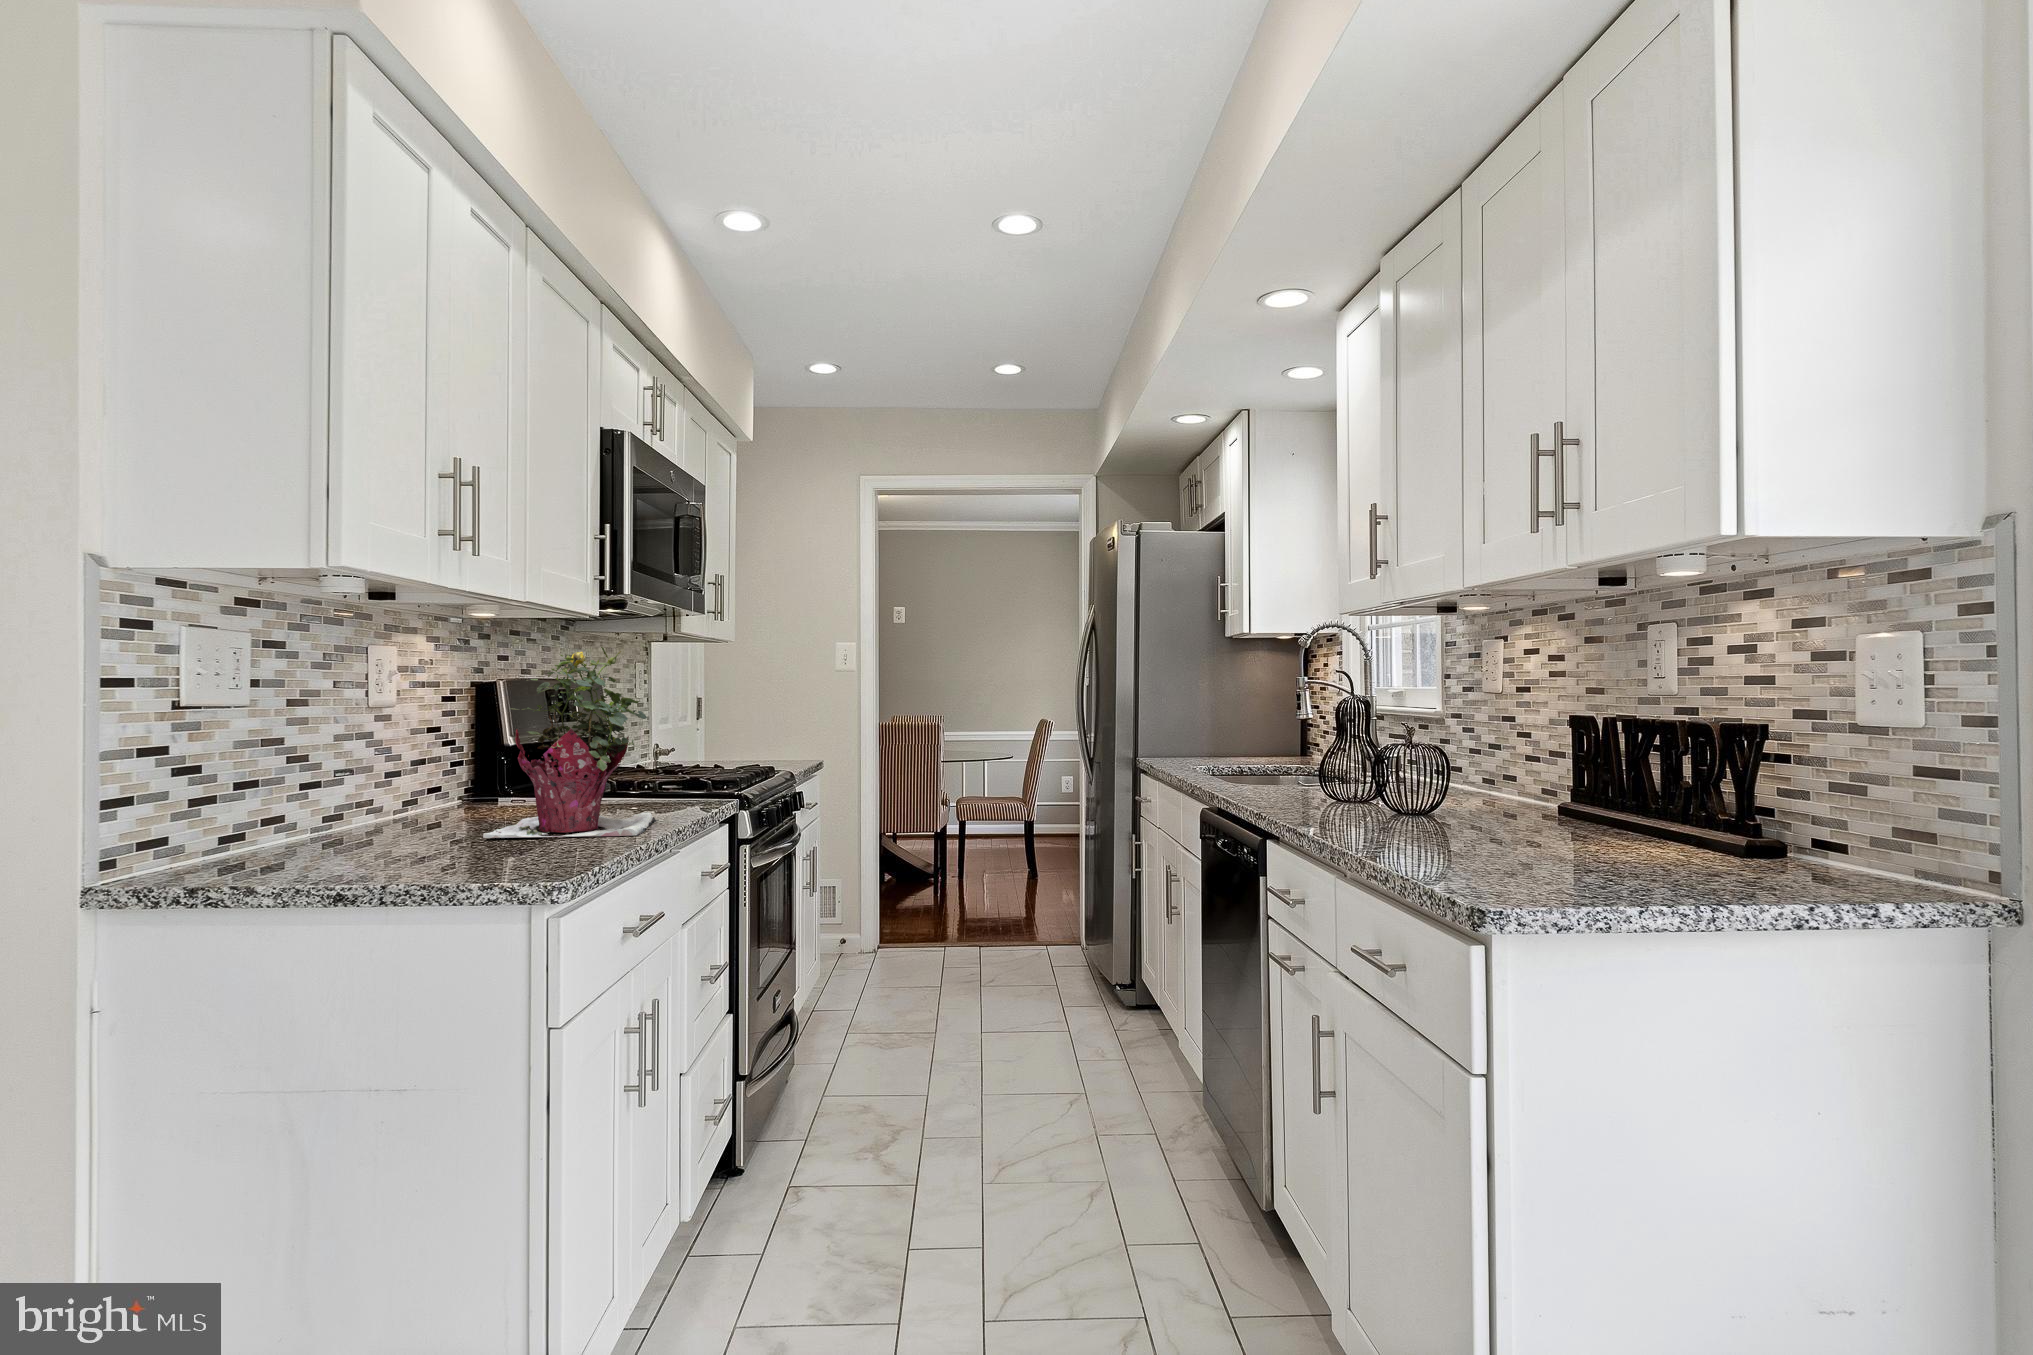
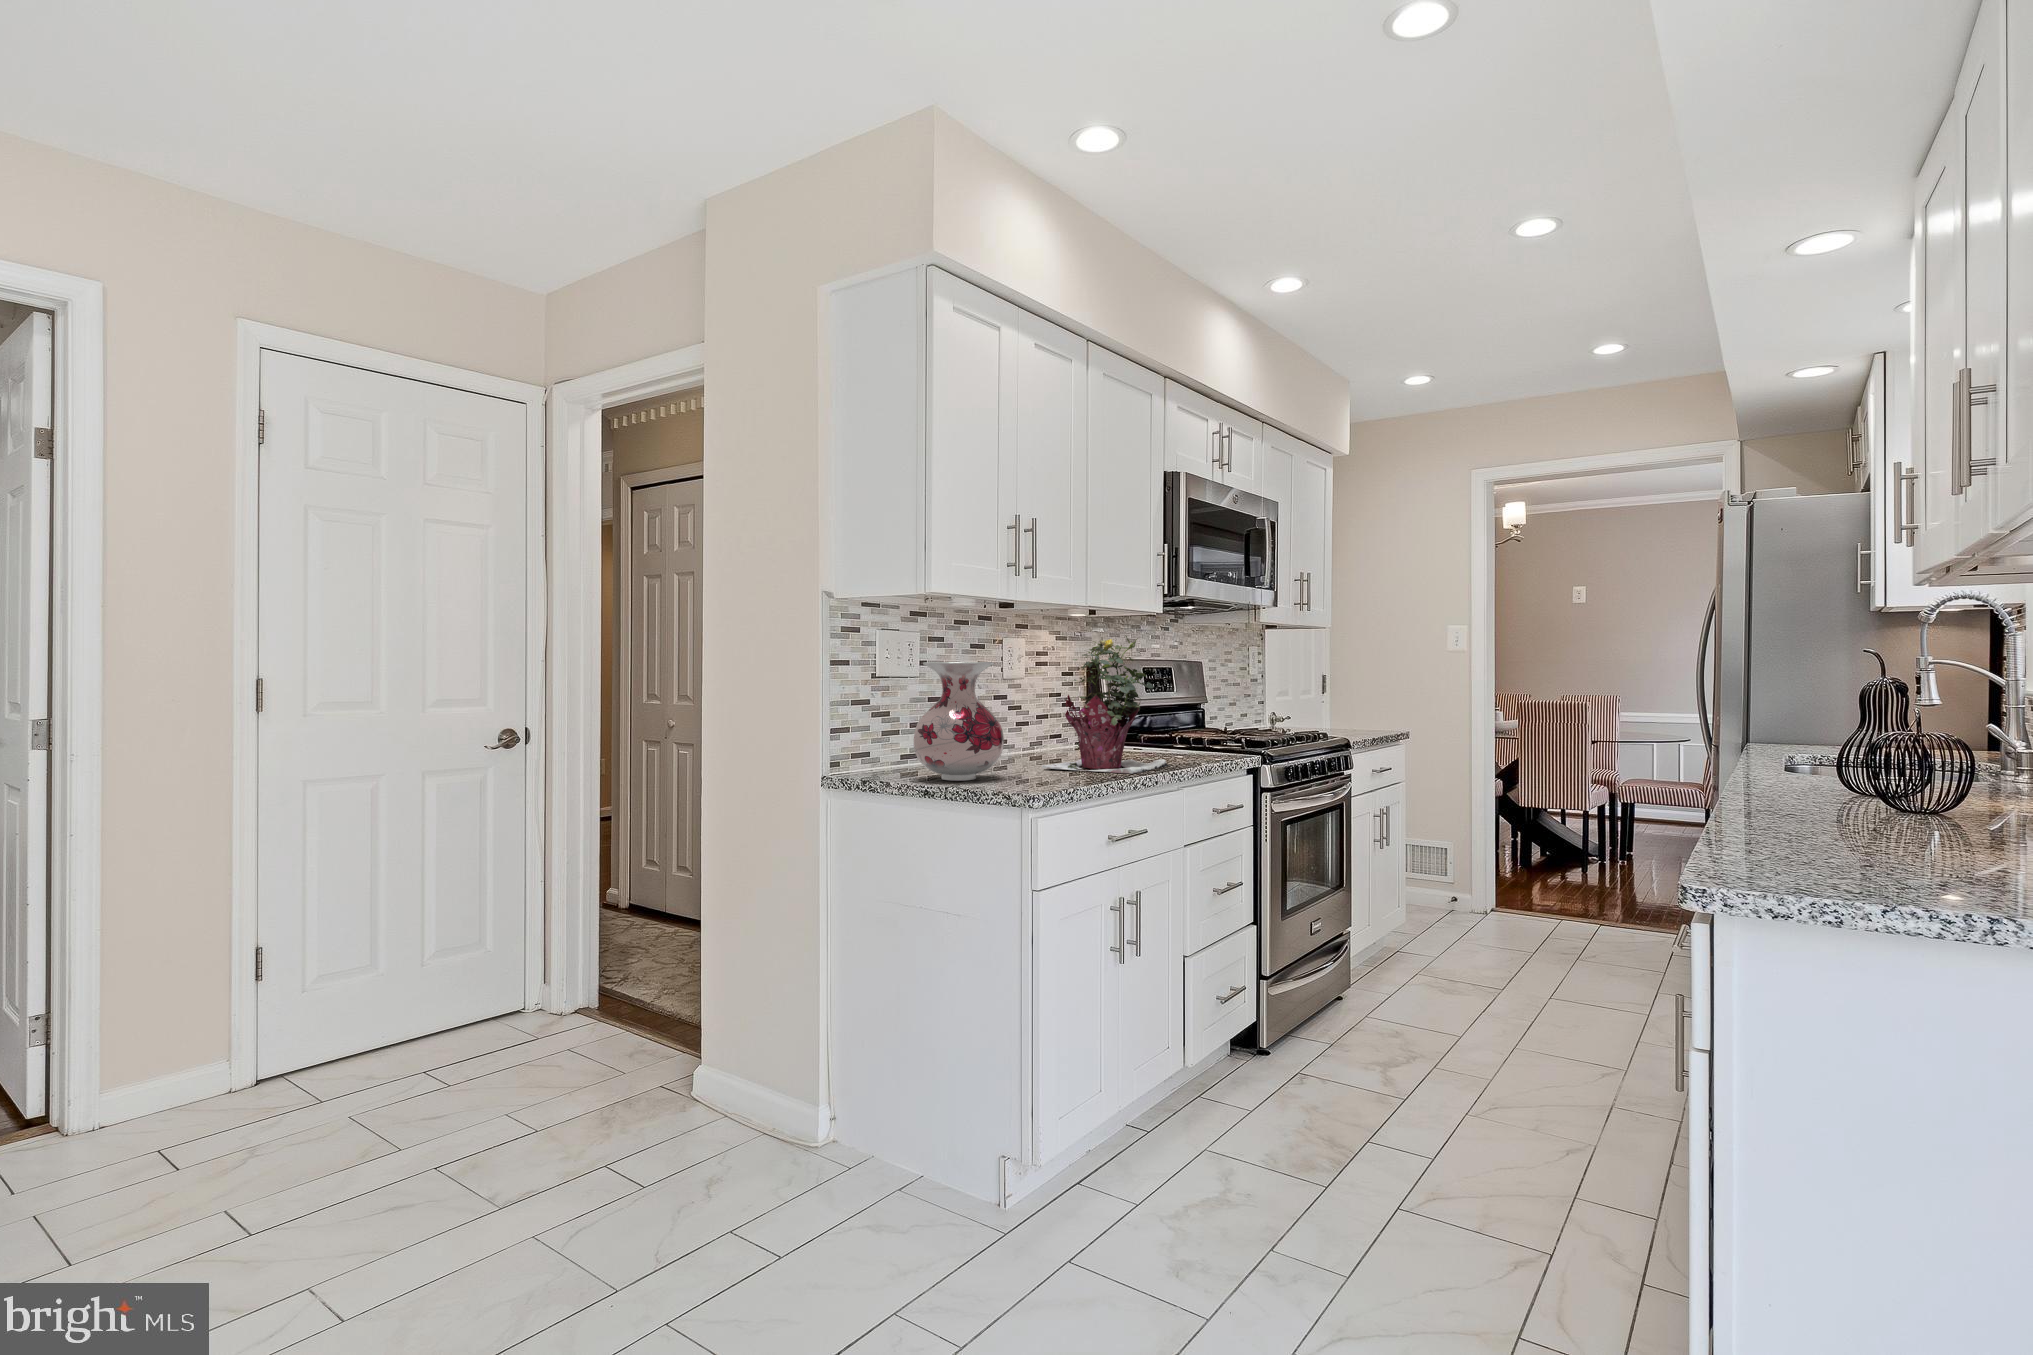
vase: none [289,681,456,871] -> present [914,662,1004,781]

